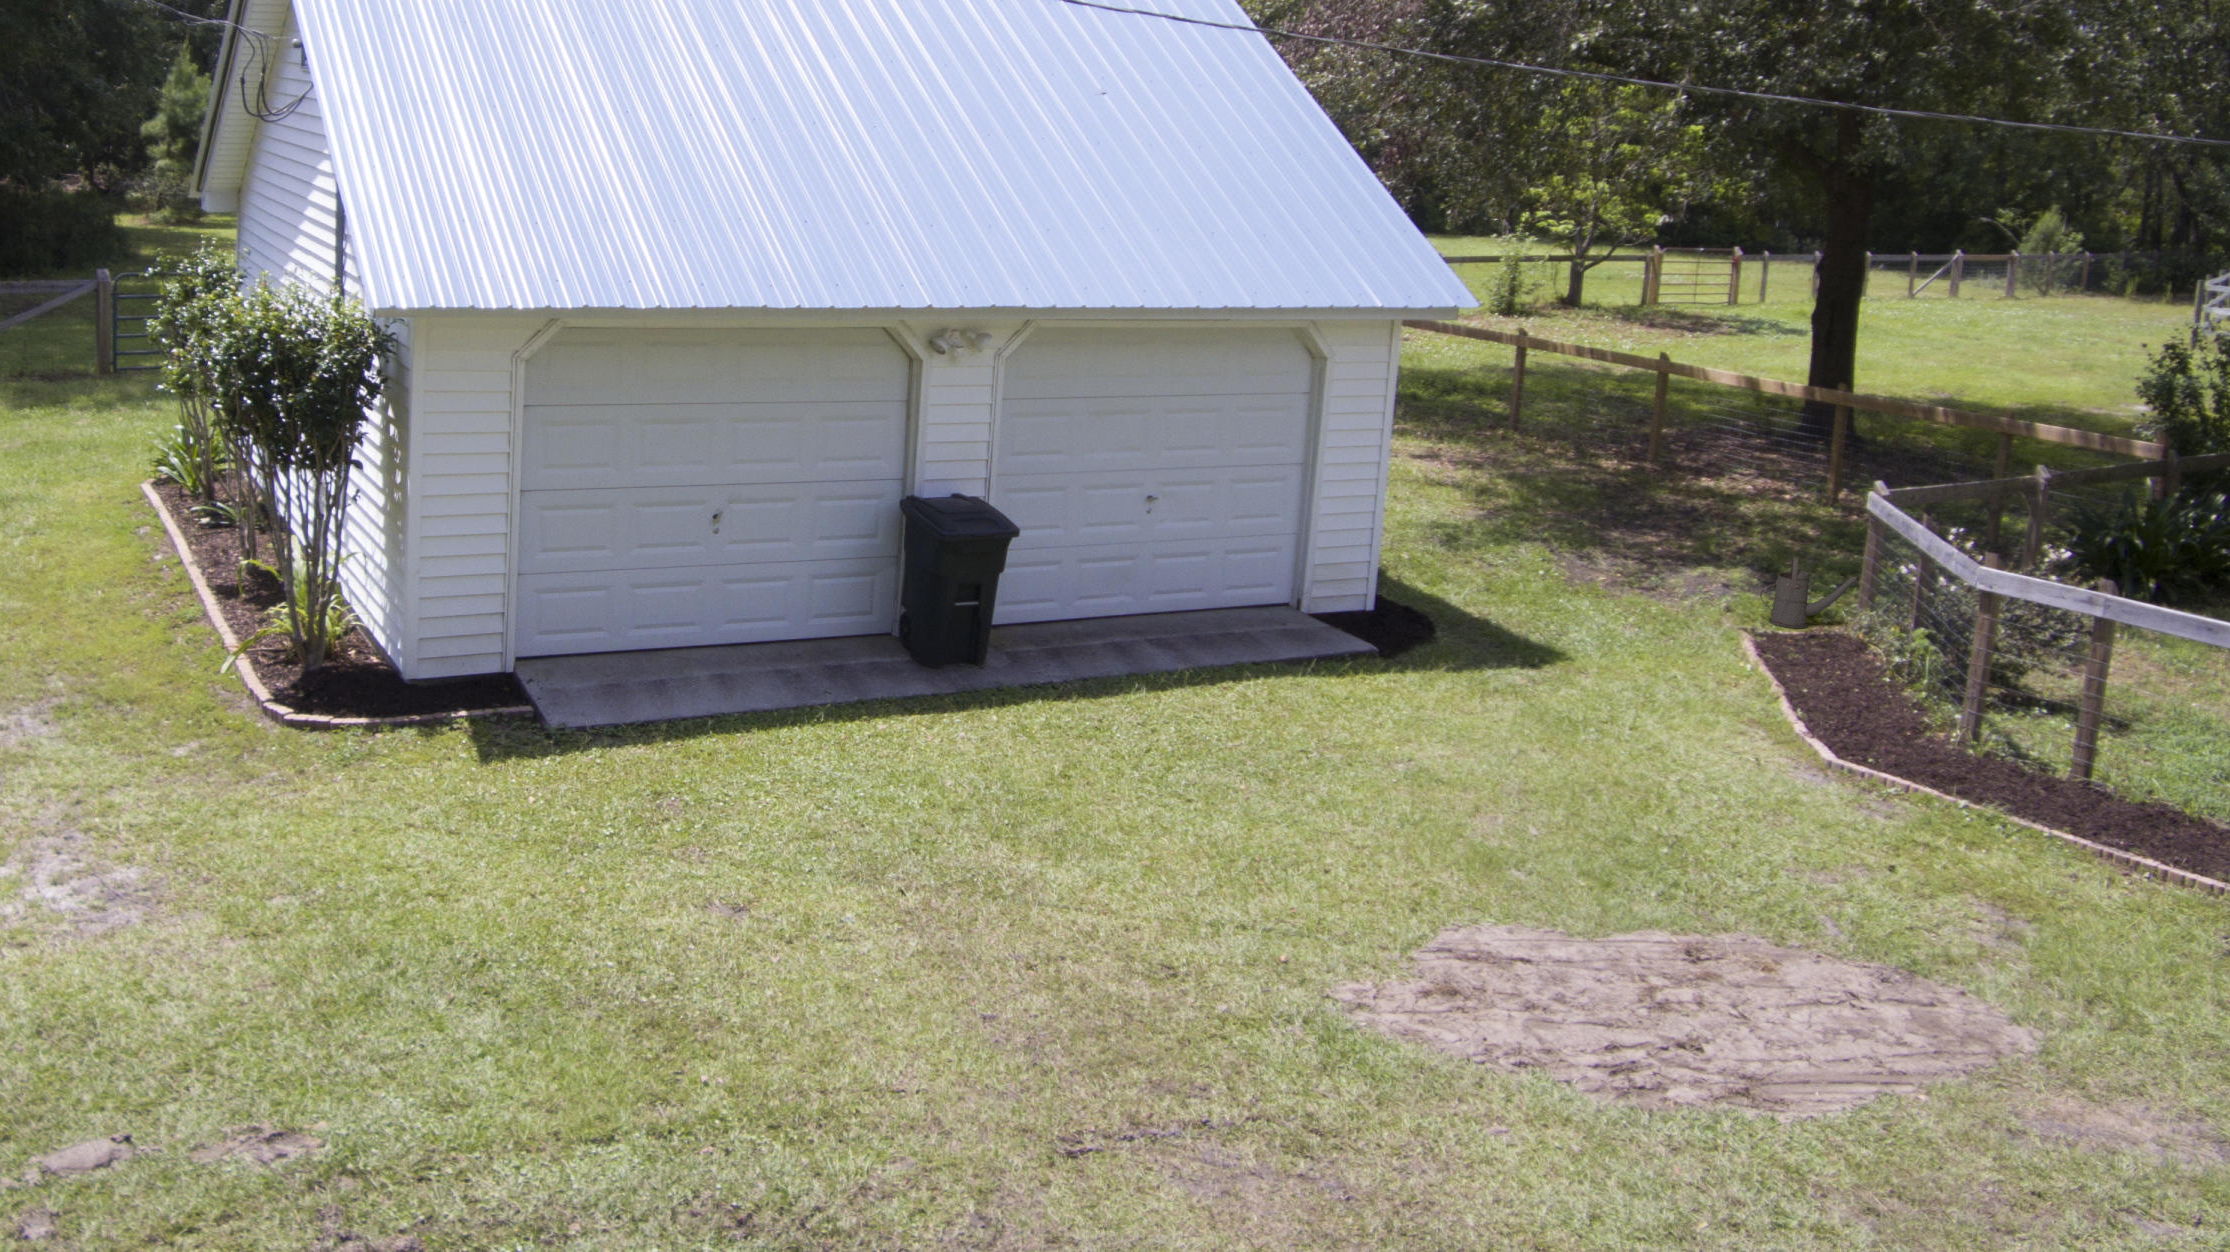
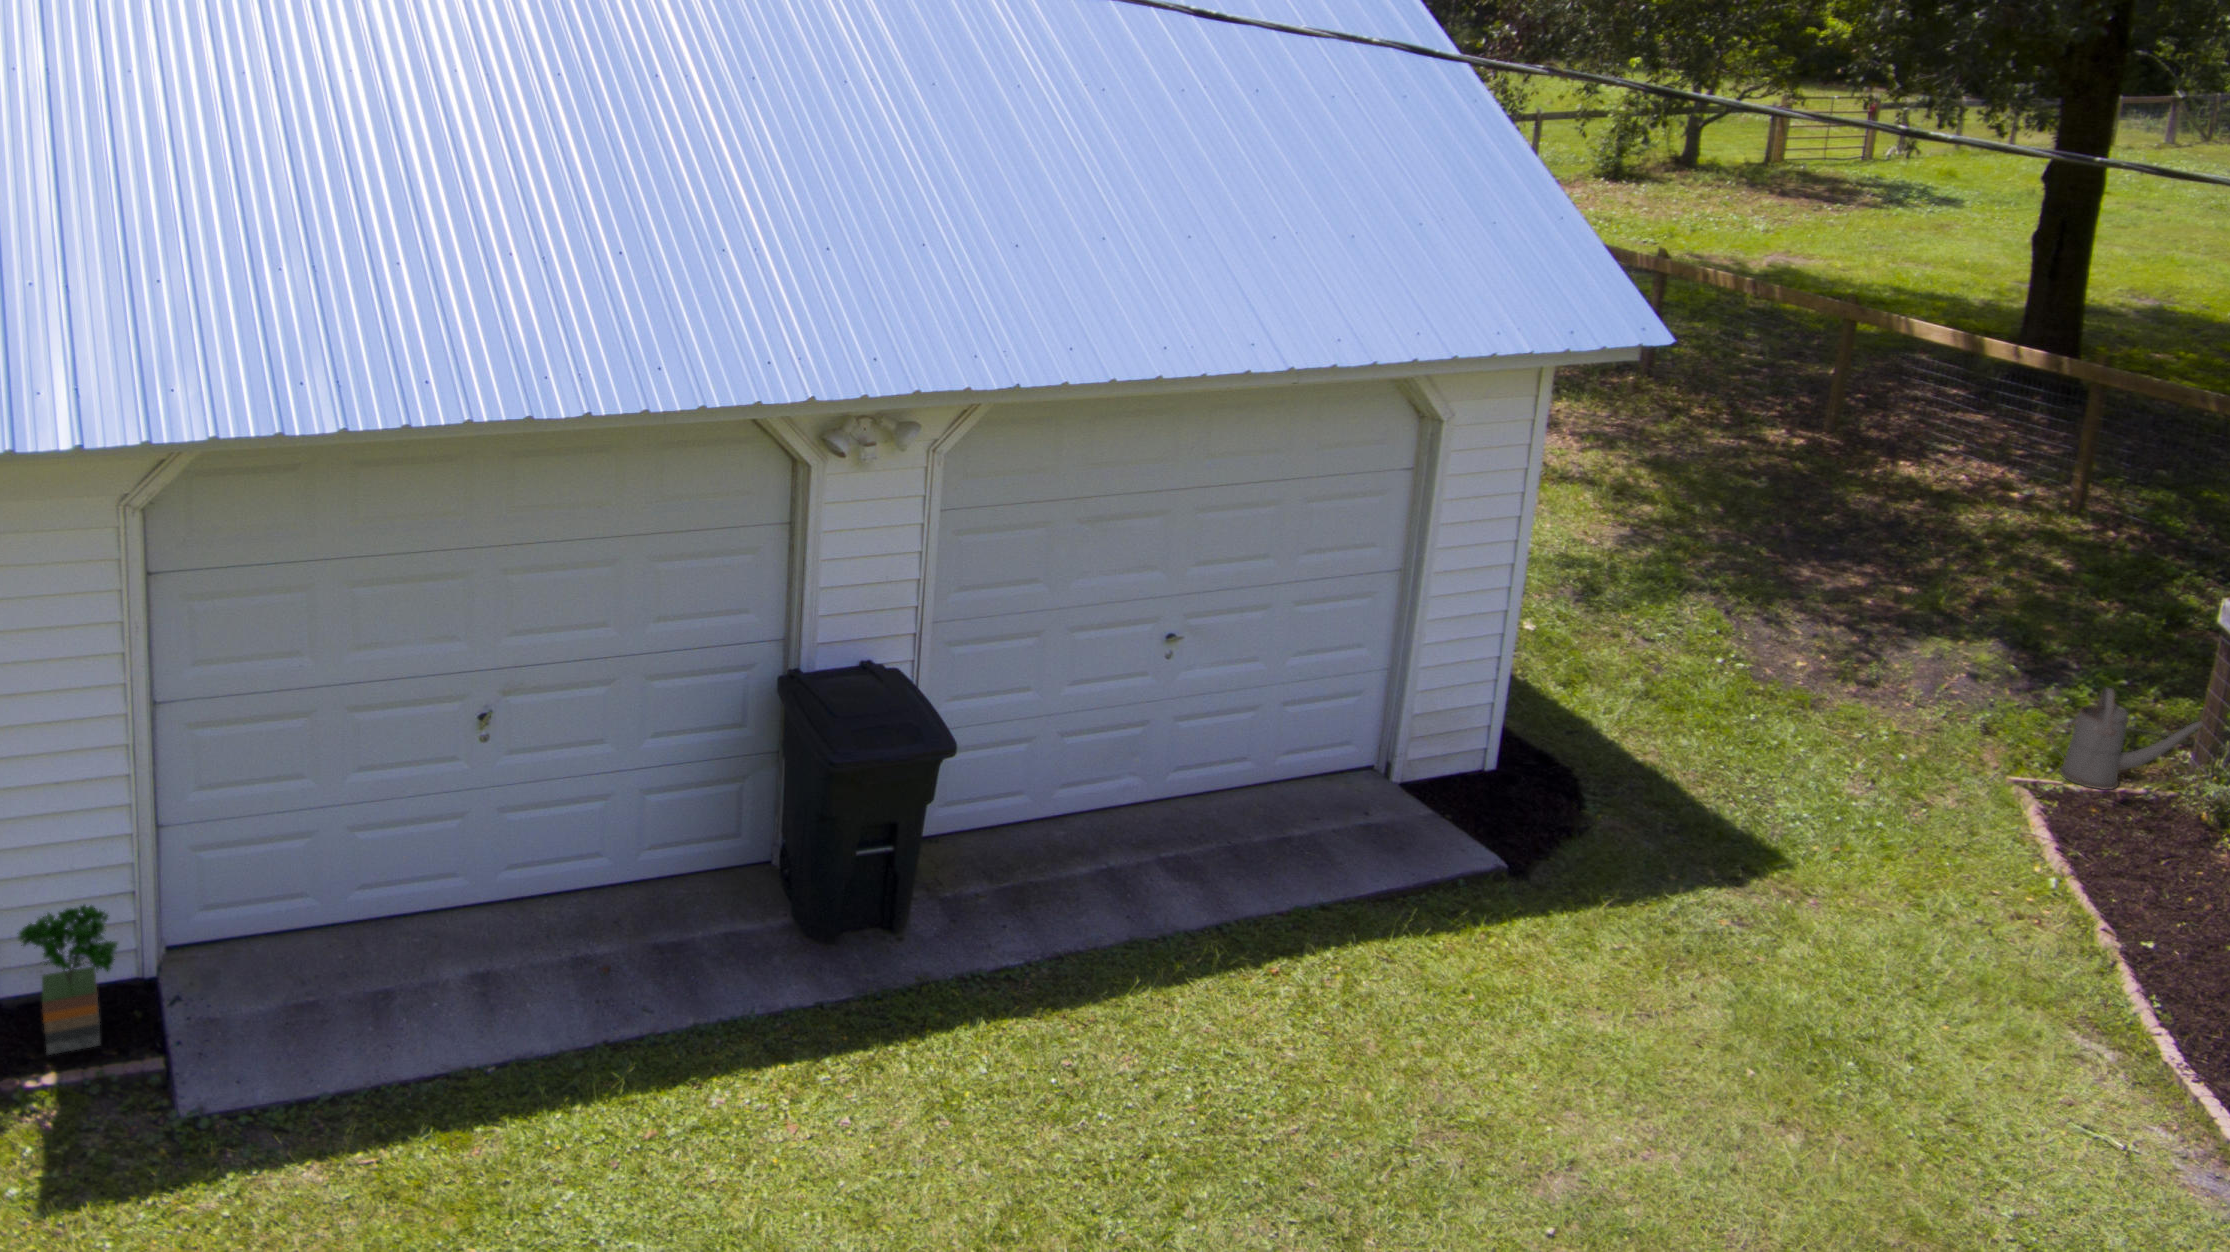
potted tree: none [431,615,495,708] -> present [19,905,117,1055]

